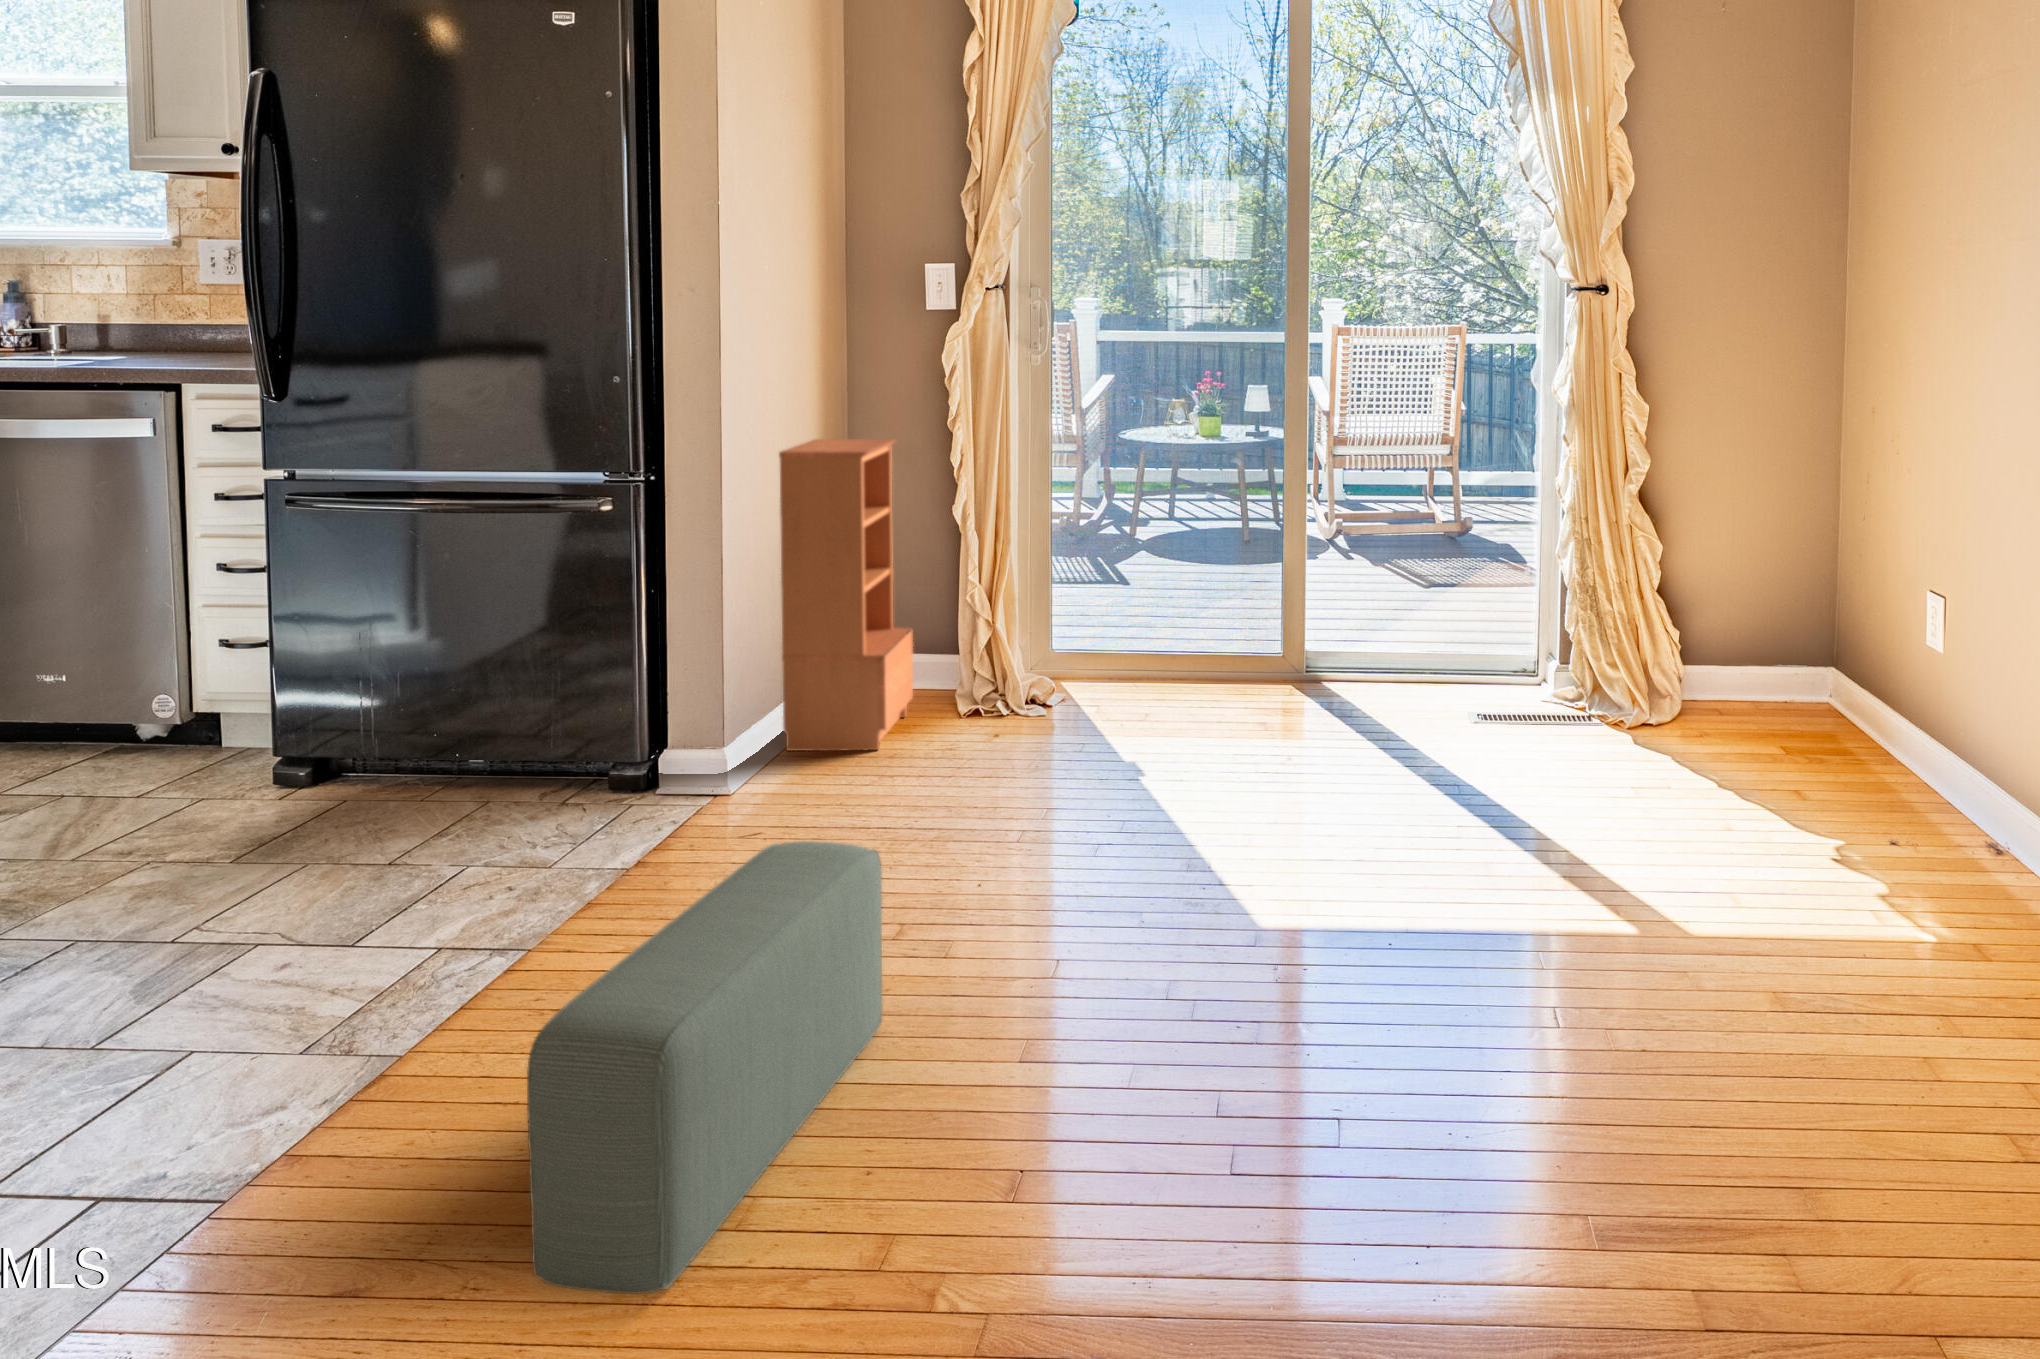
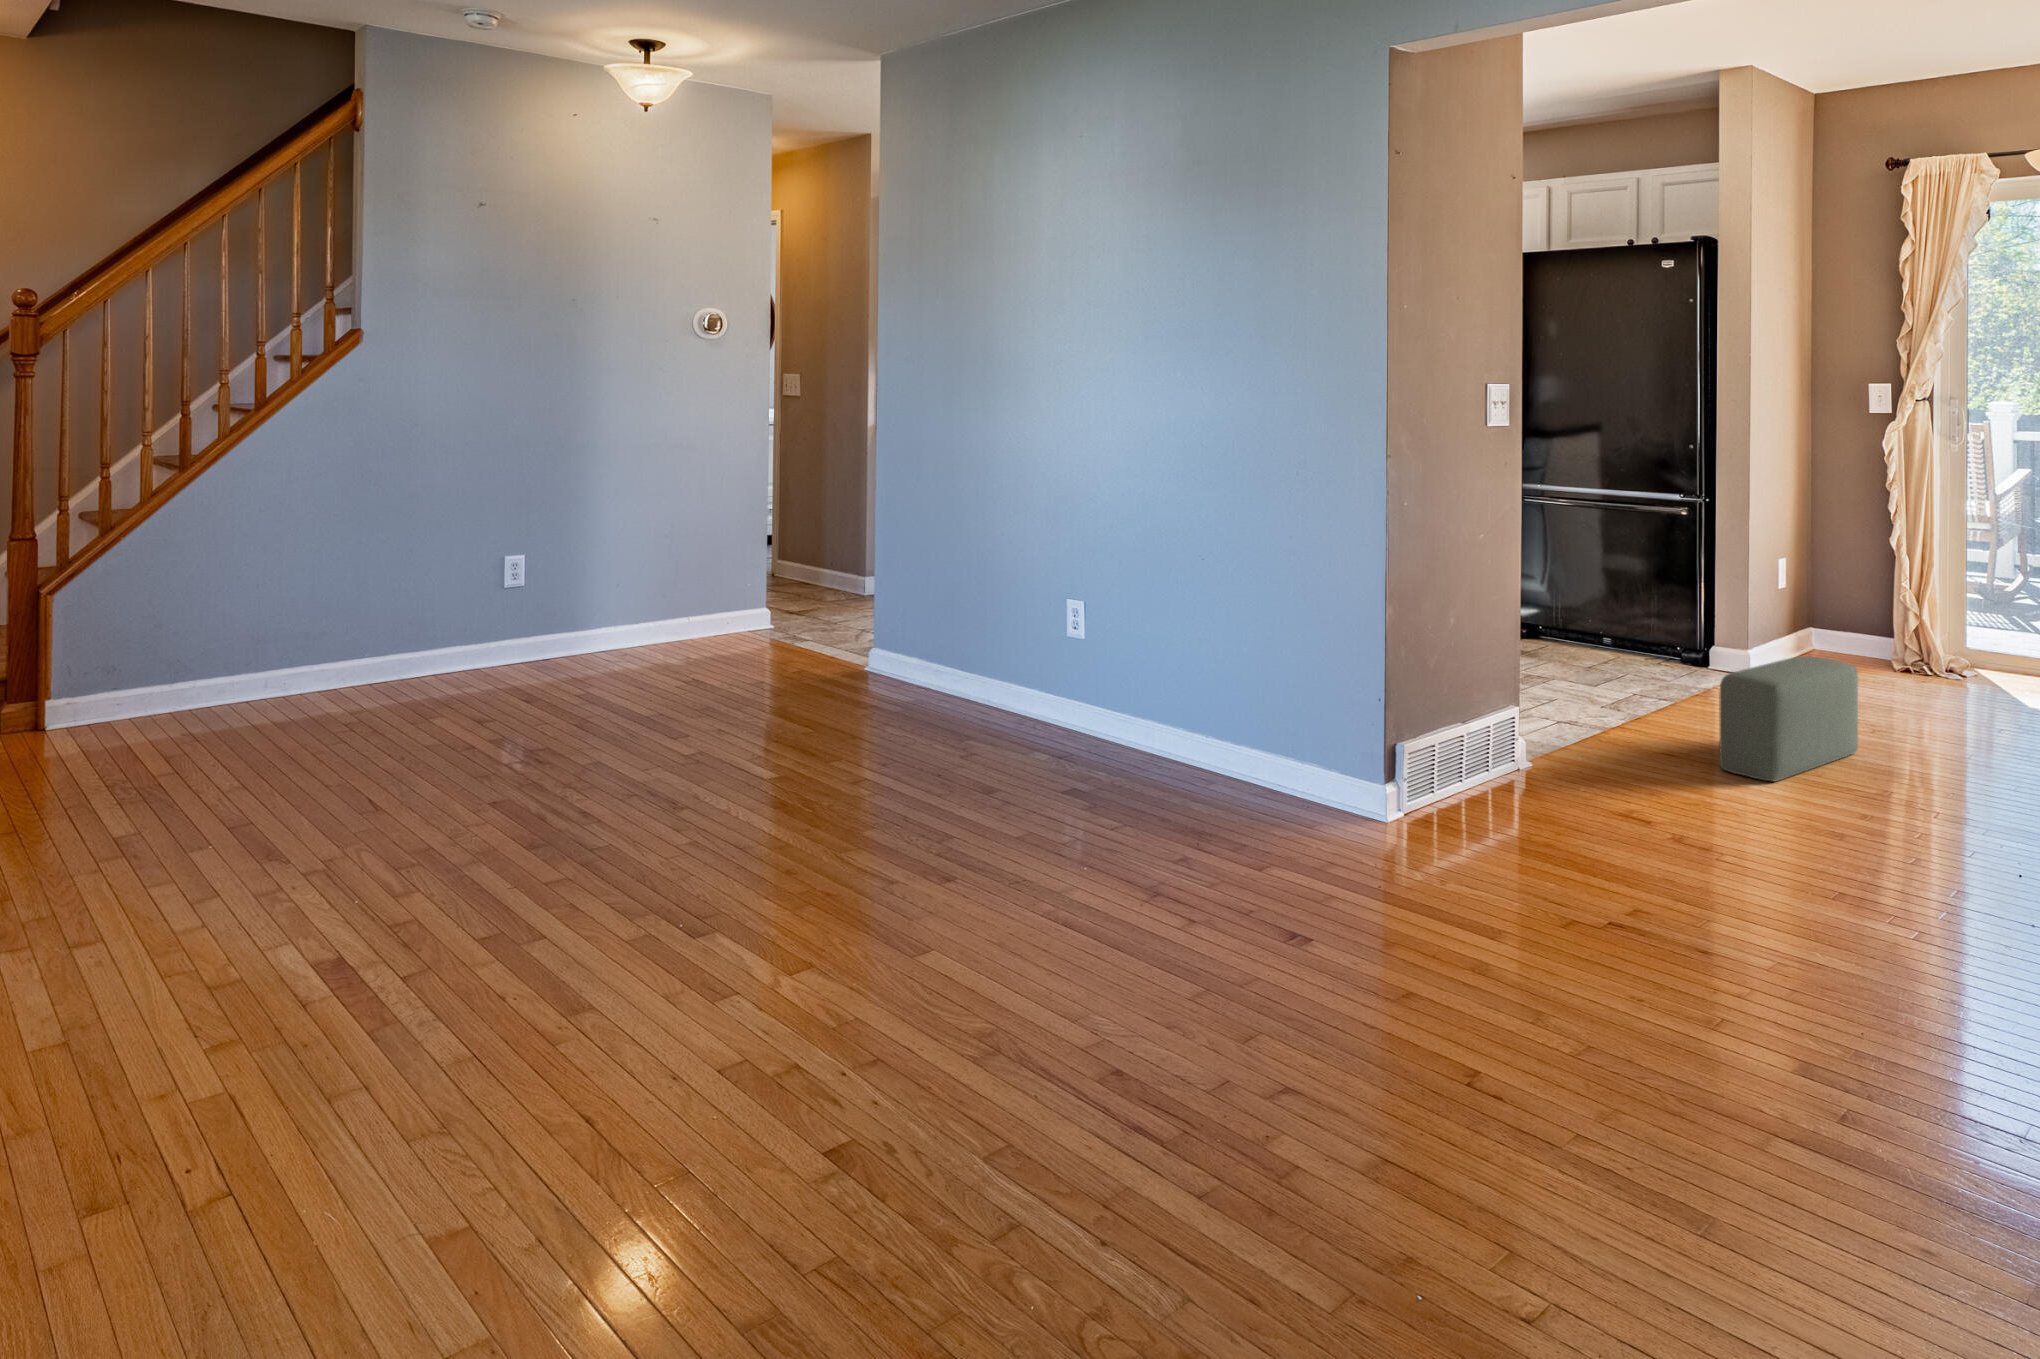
bookcase: present [779,439,913,751] -> none [1777,490,1861,676]

